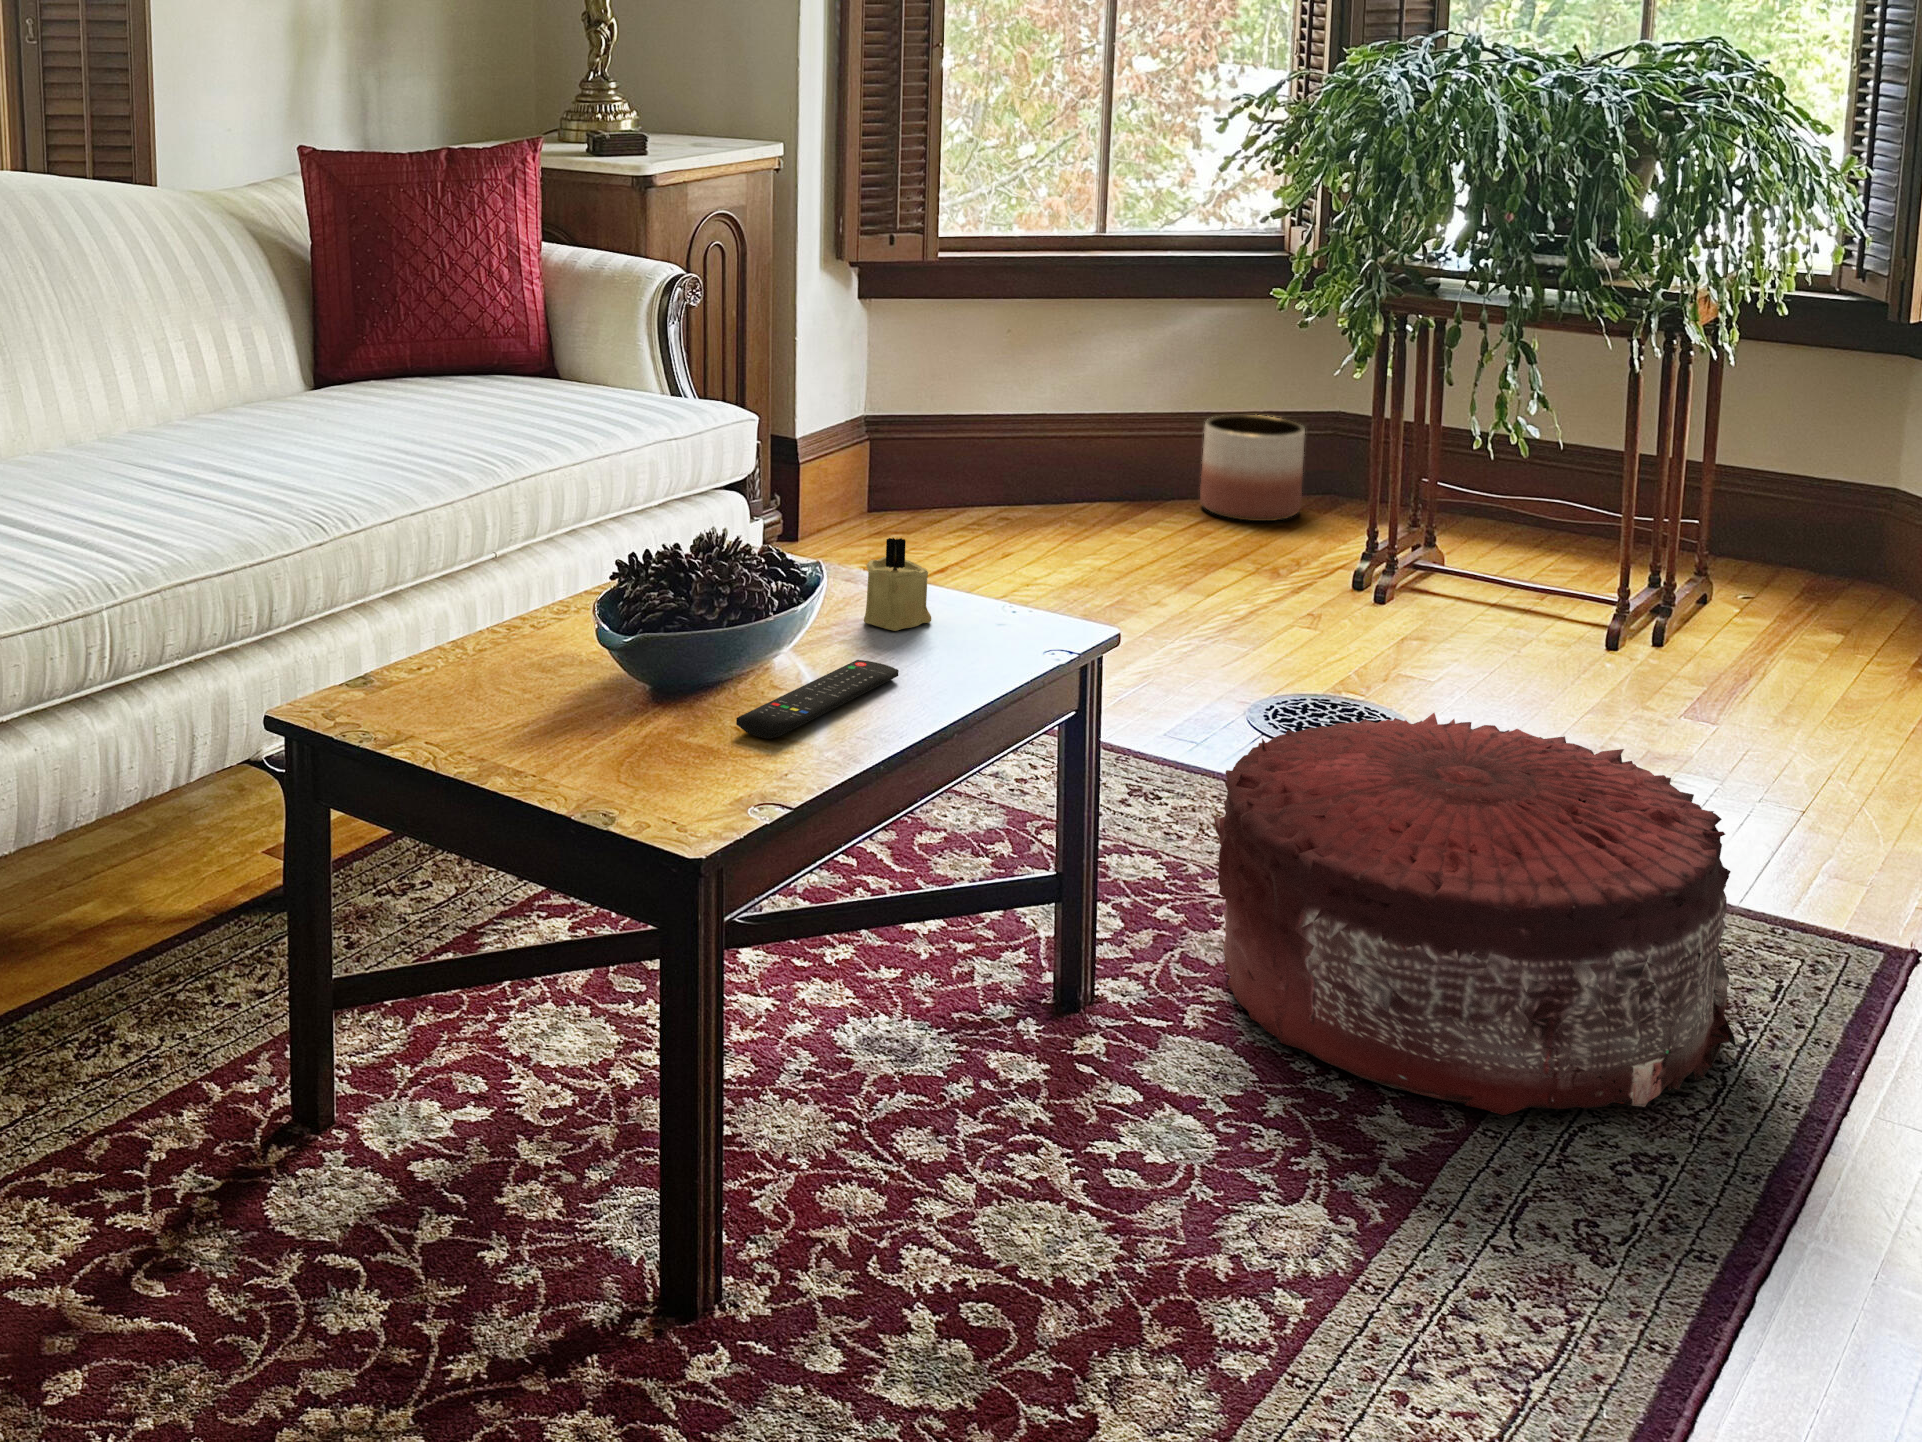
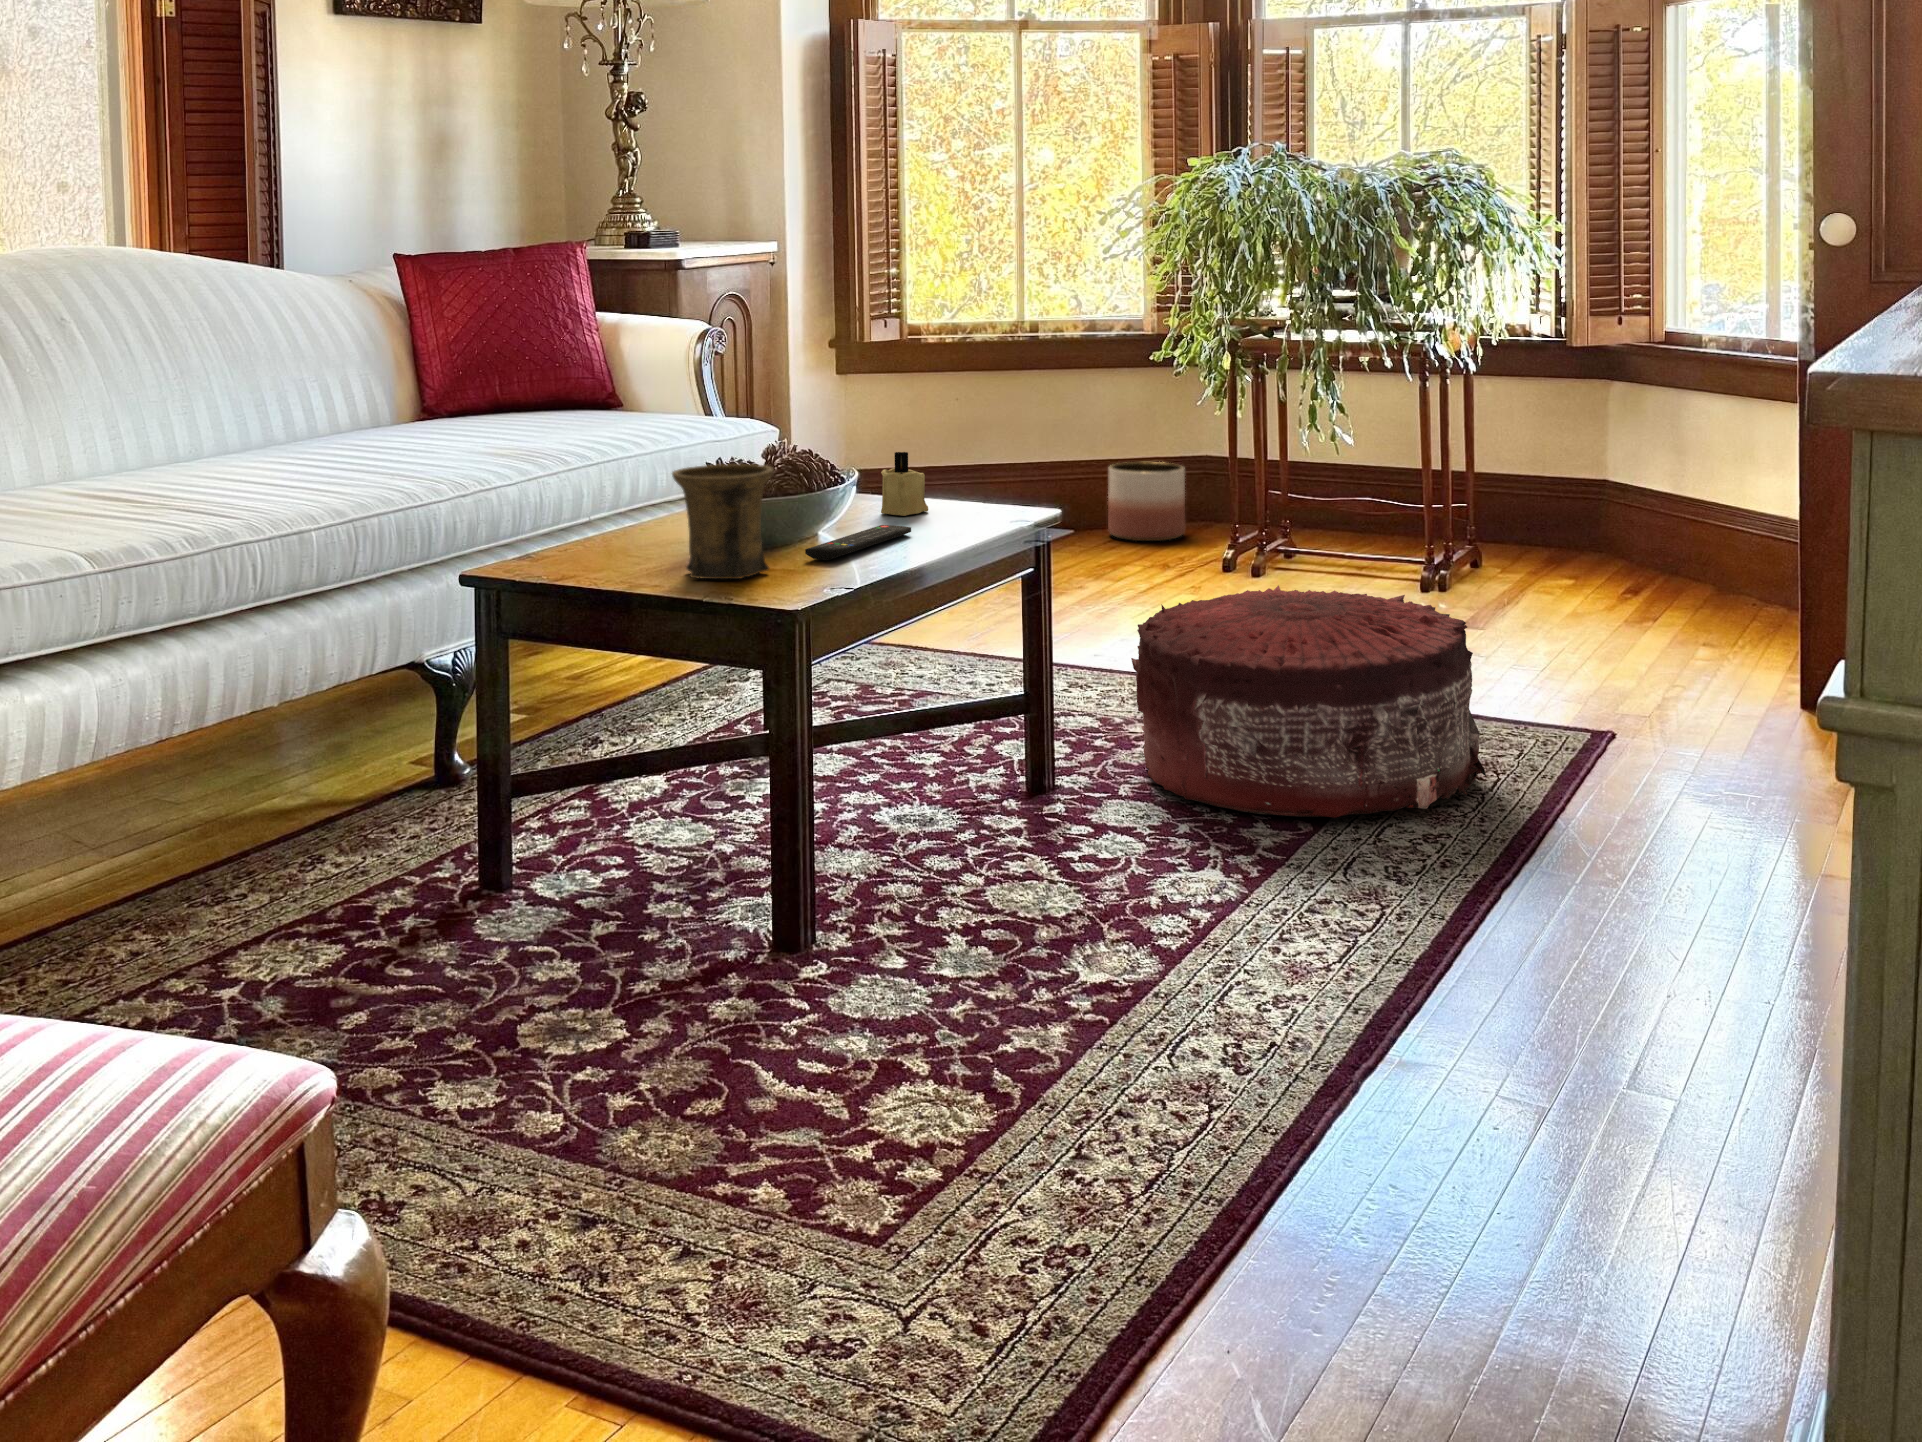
mug: none [542,594,689,778] -> present [672,464,773,579]

